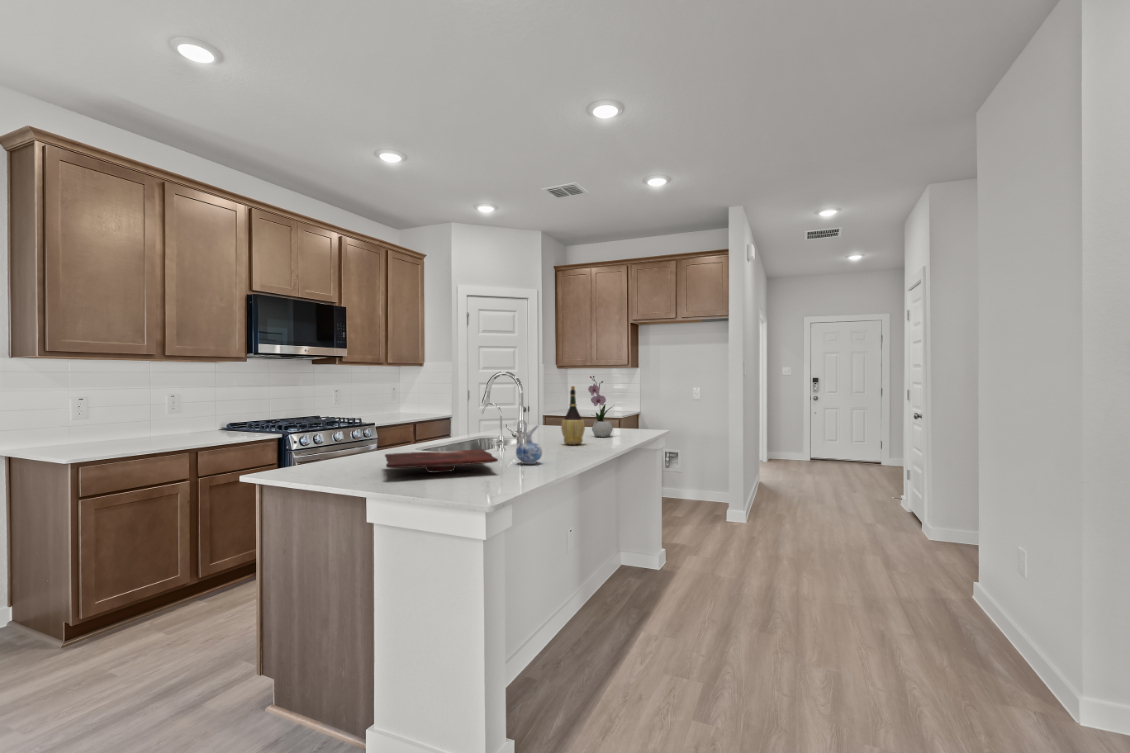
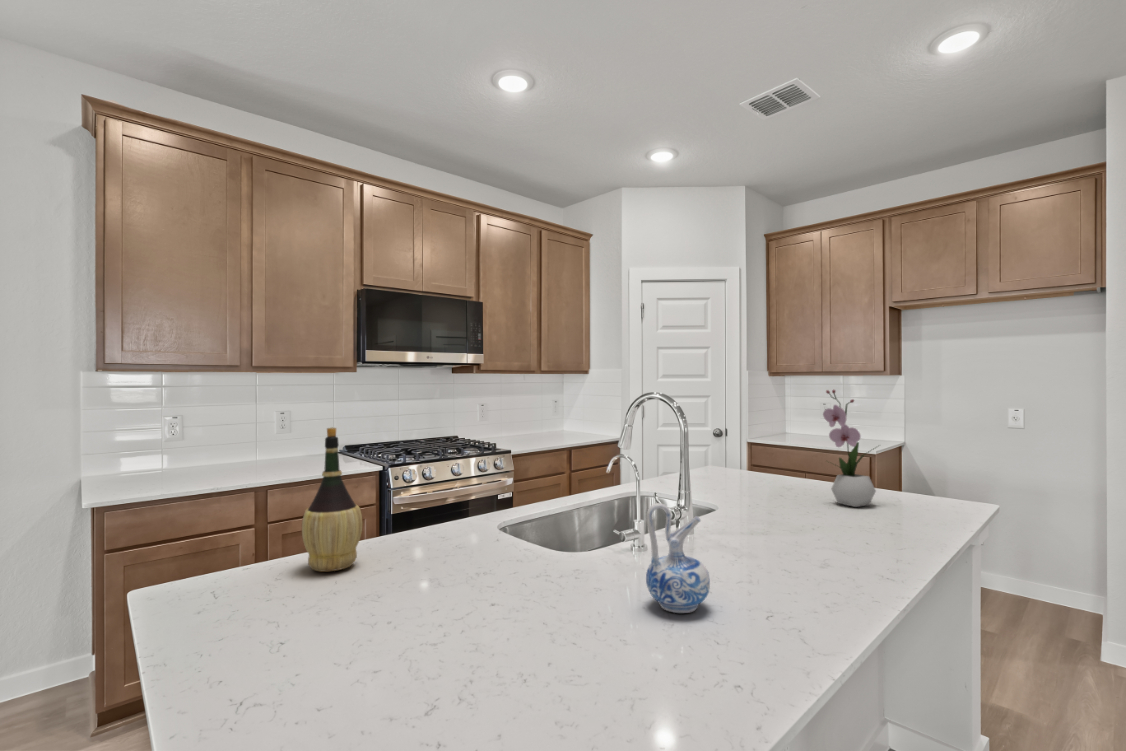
wine bottle: present [561,386,585,445] -> present [302,427,362,571]
cutting board: present [385,449,498,473] -> none [297,558,580,633]

